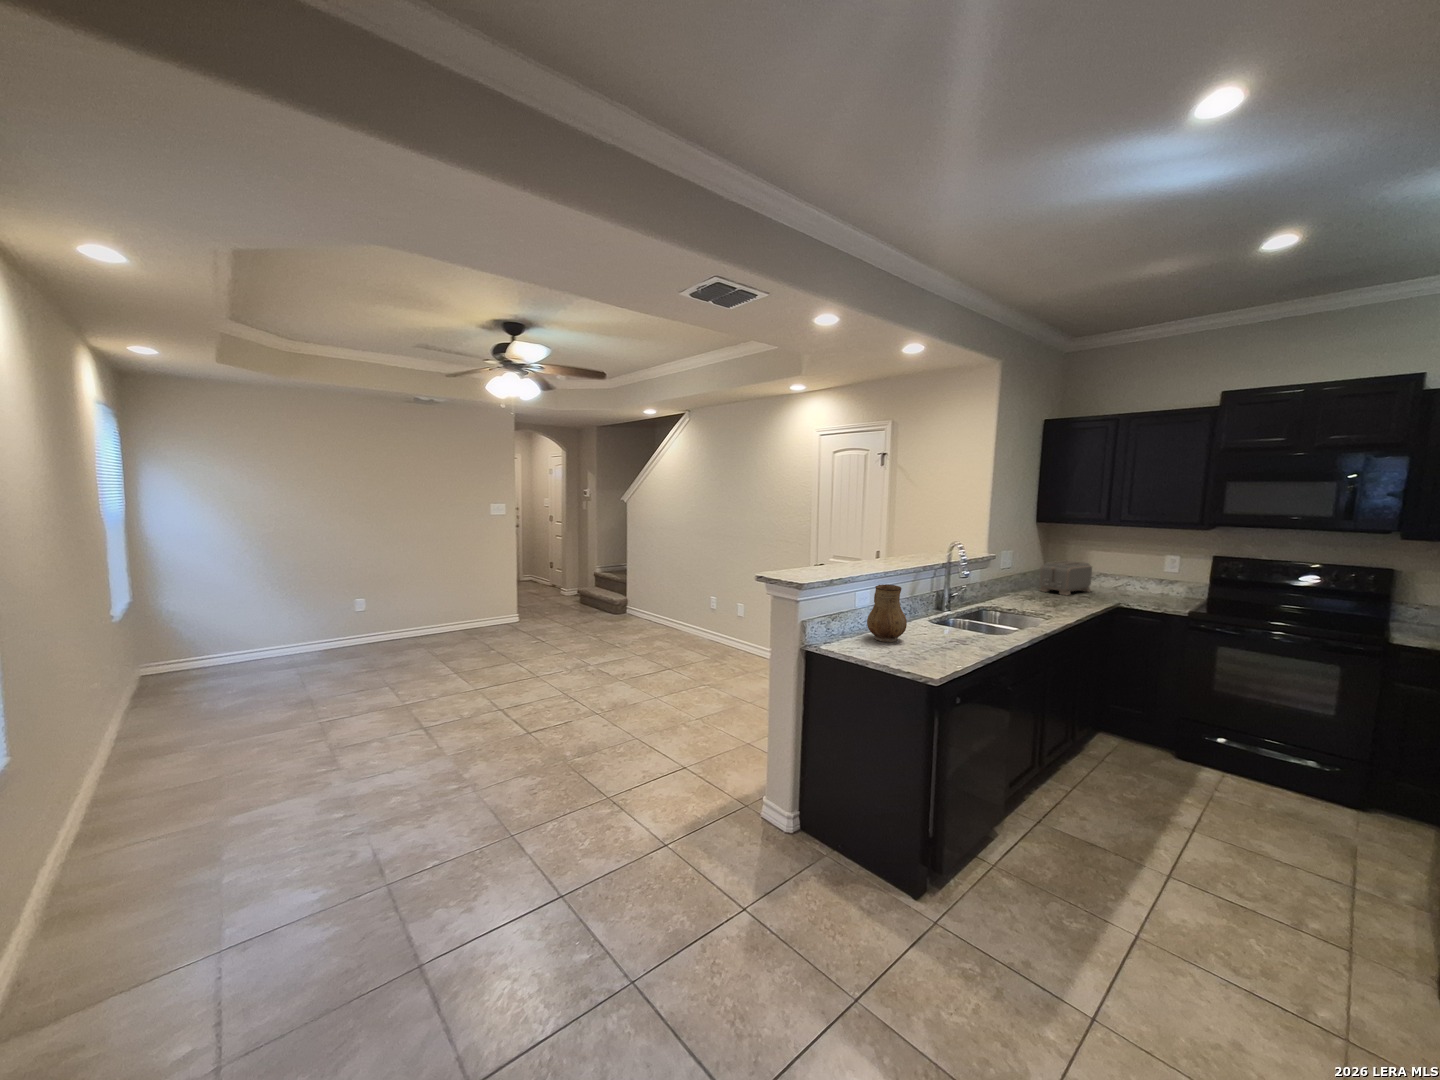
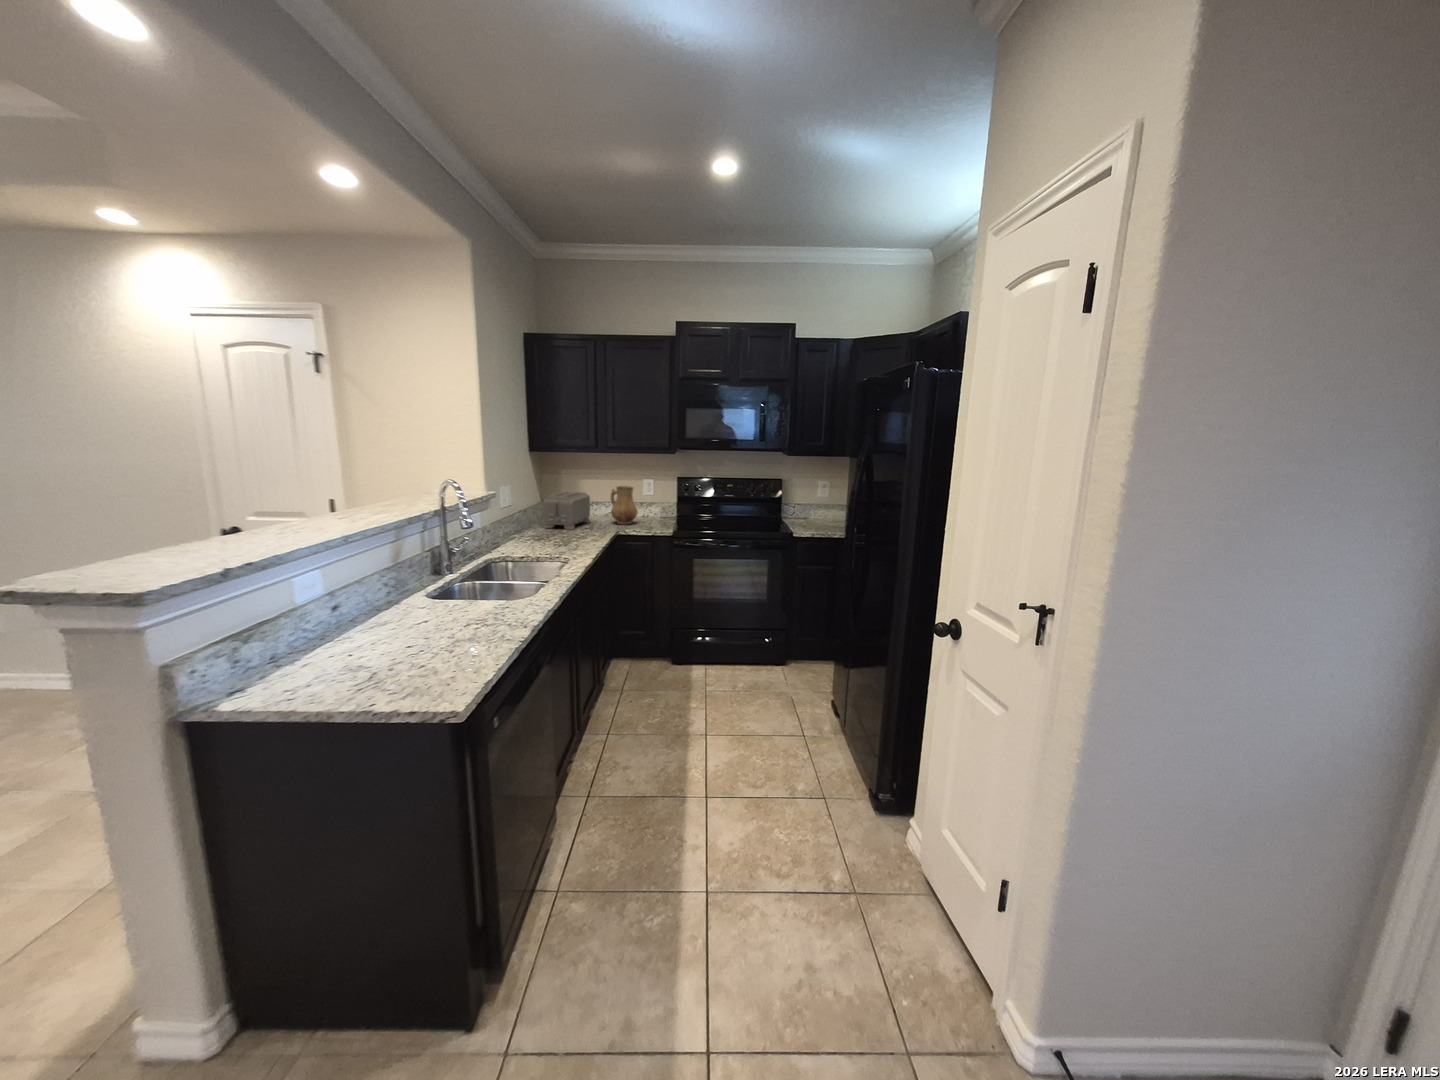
ceramic pitcher: present [867,584,907,642] -> present [610,486,638,524]

